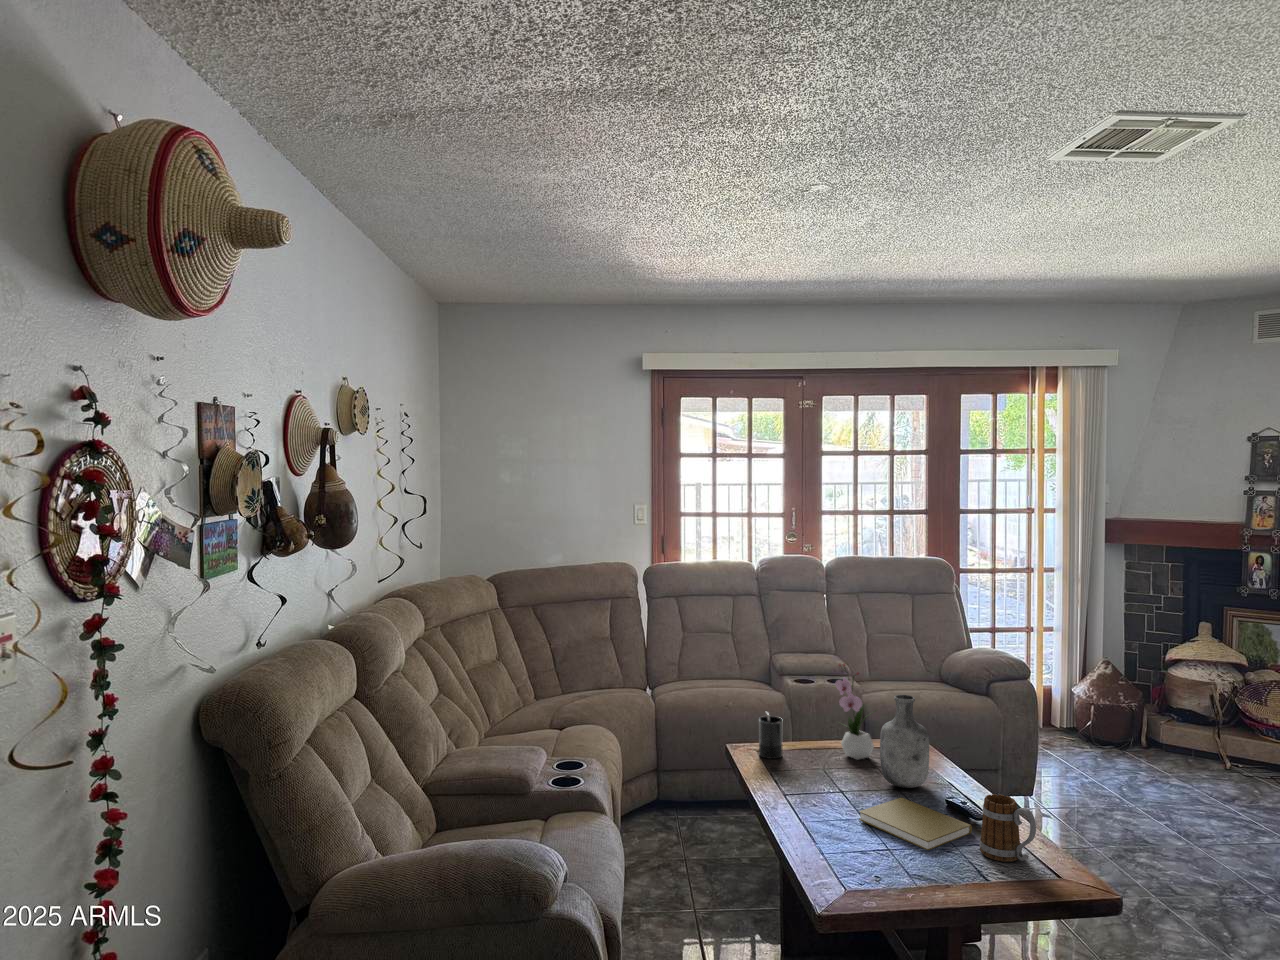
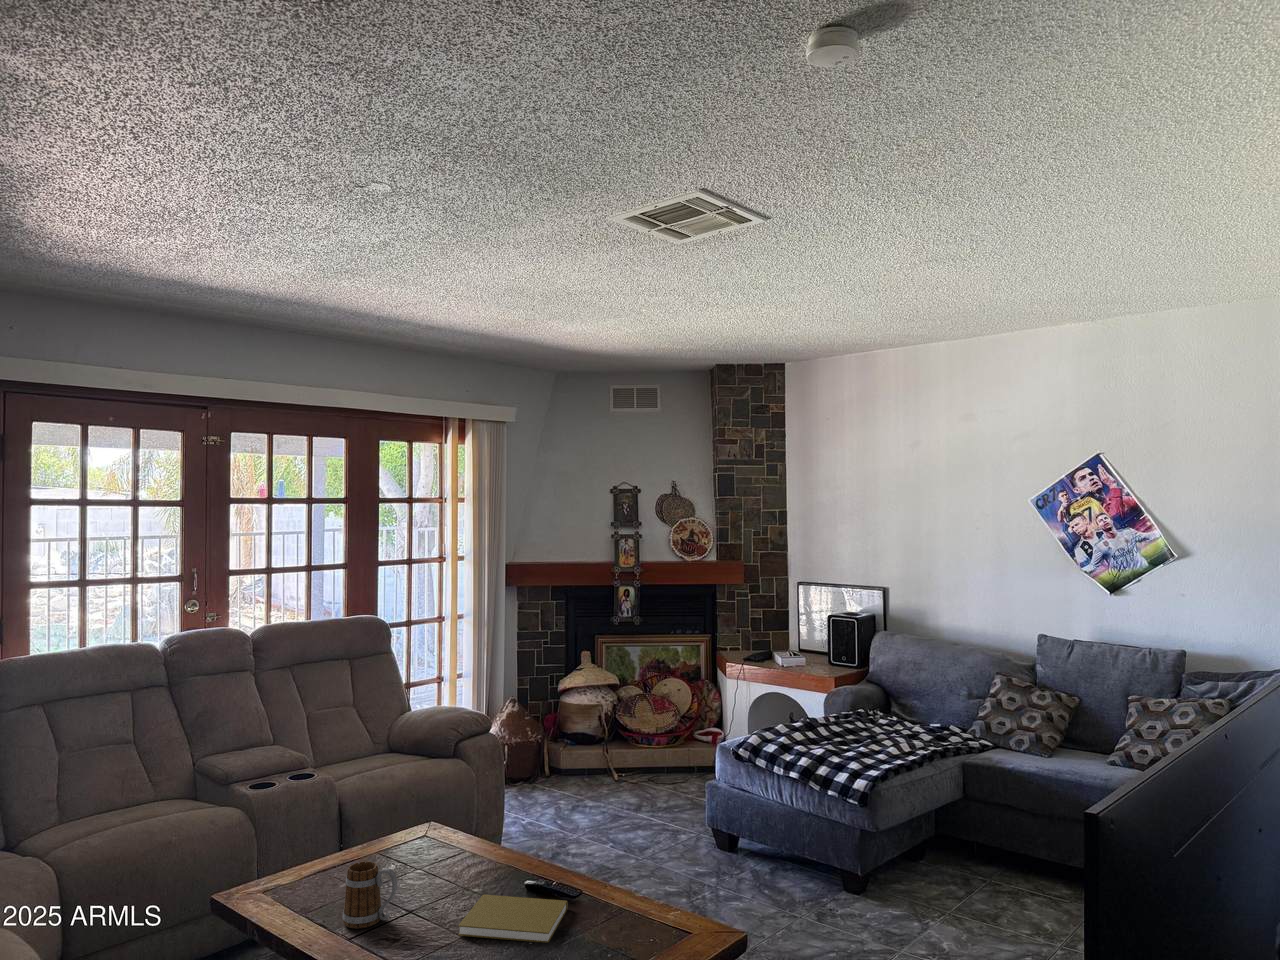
flower arrangement: present [835,664,874,760] -> none [365,757,410,867]
vase: present [880,695,929,788] -> none [438,779,491,883]
candle: present [759,715,783,759] -> none [271,838,303,898]
mug: present [979,794,1036,862] -> present [343,861,397,929]

